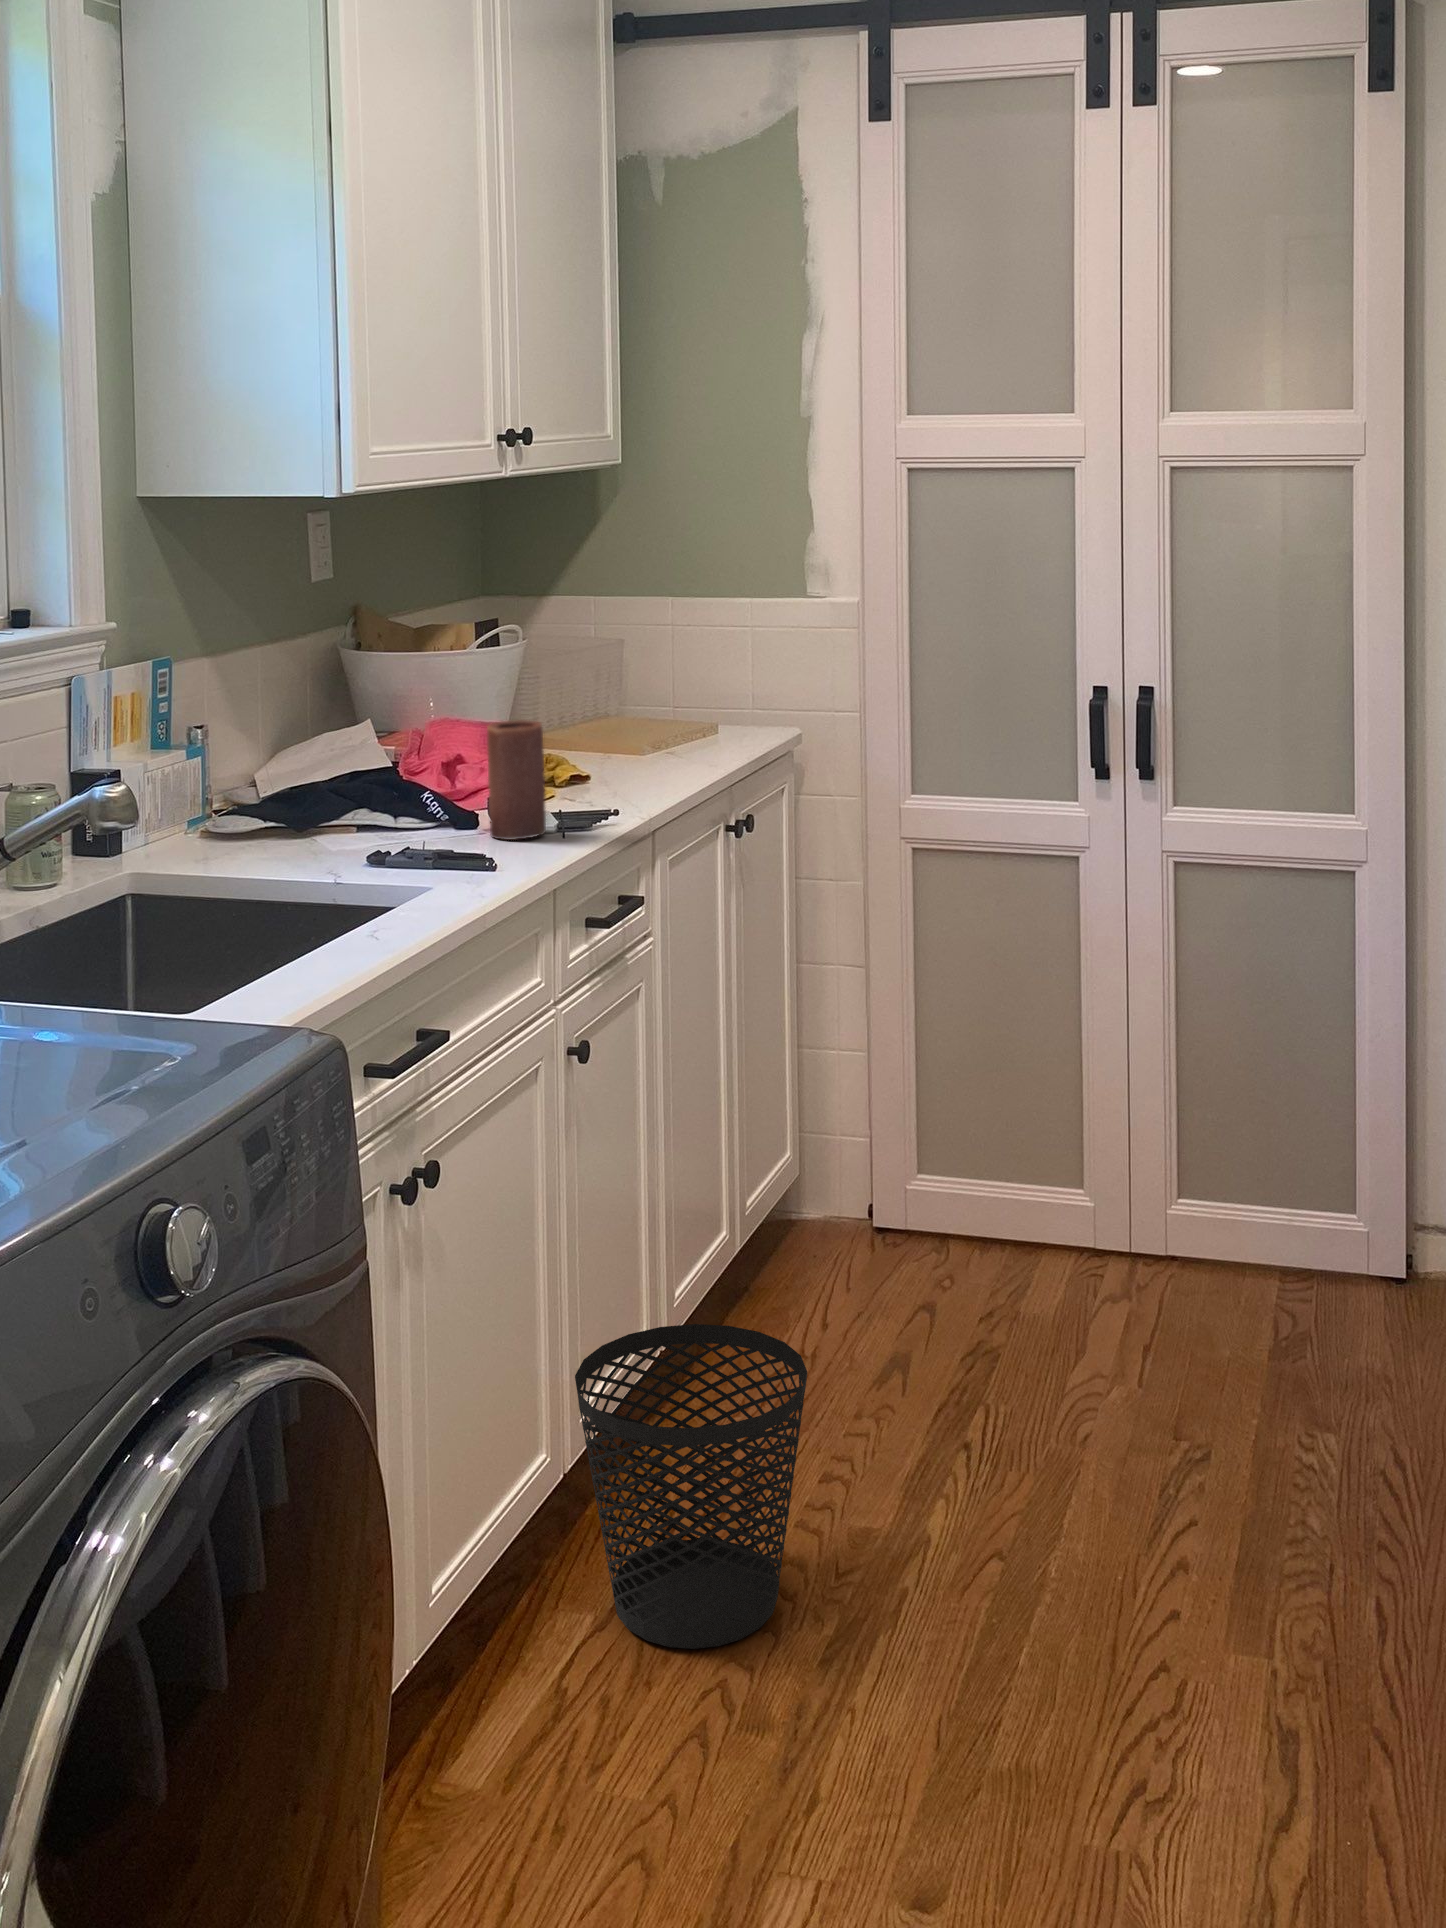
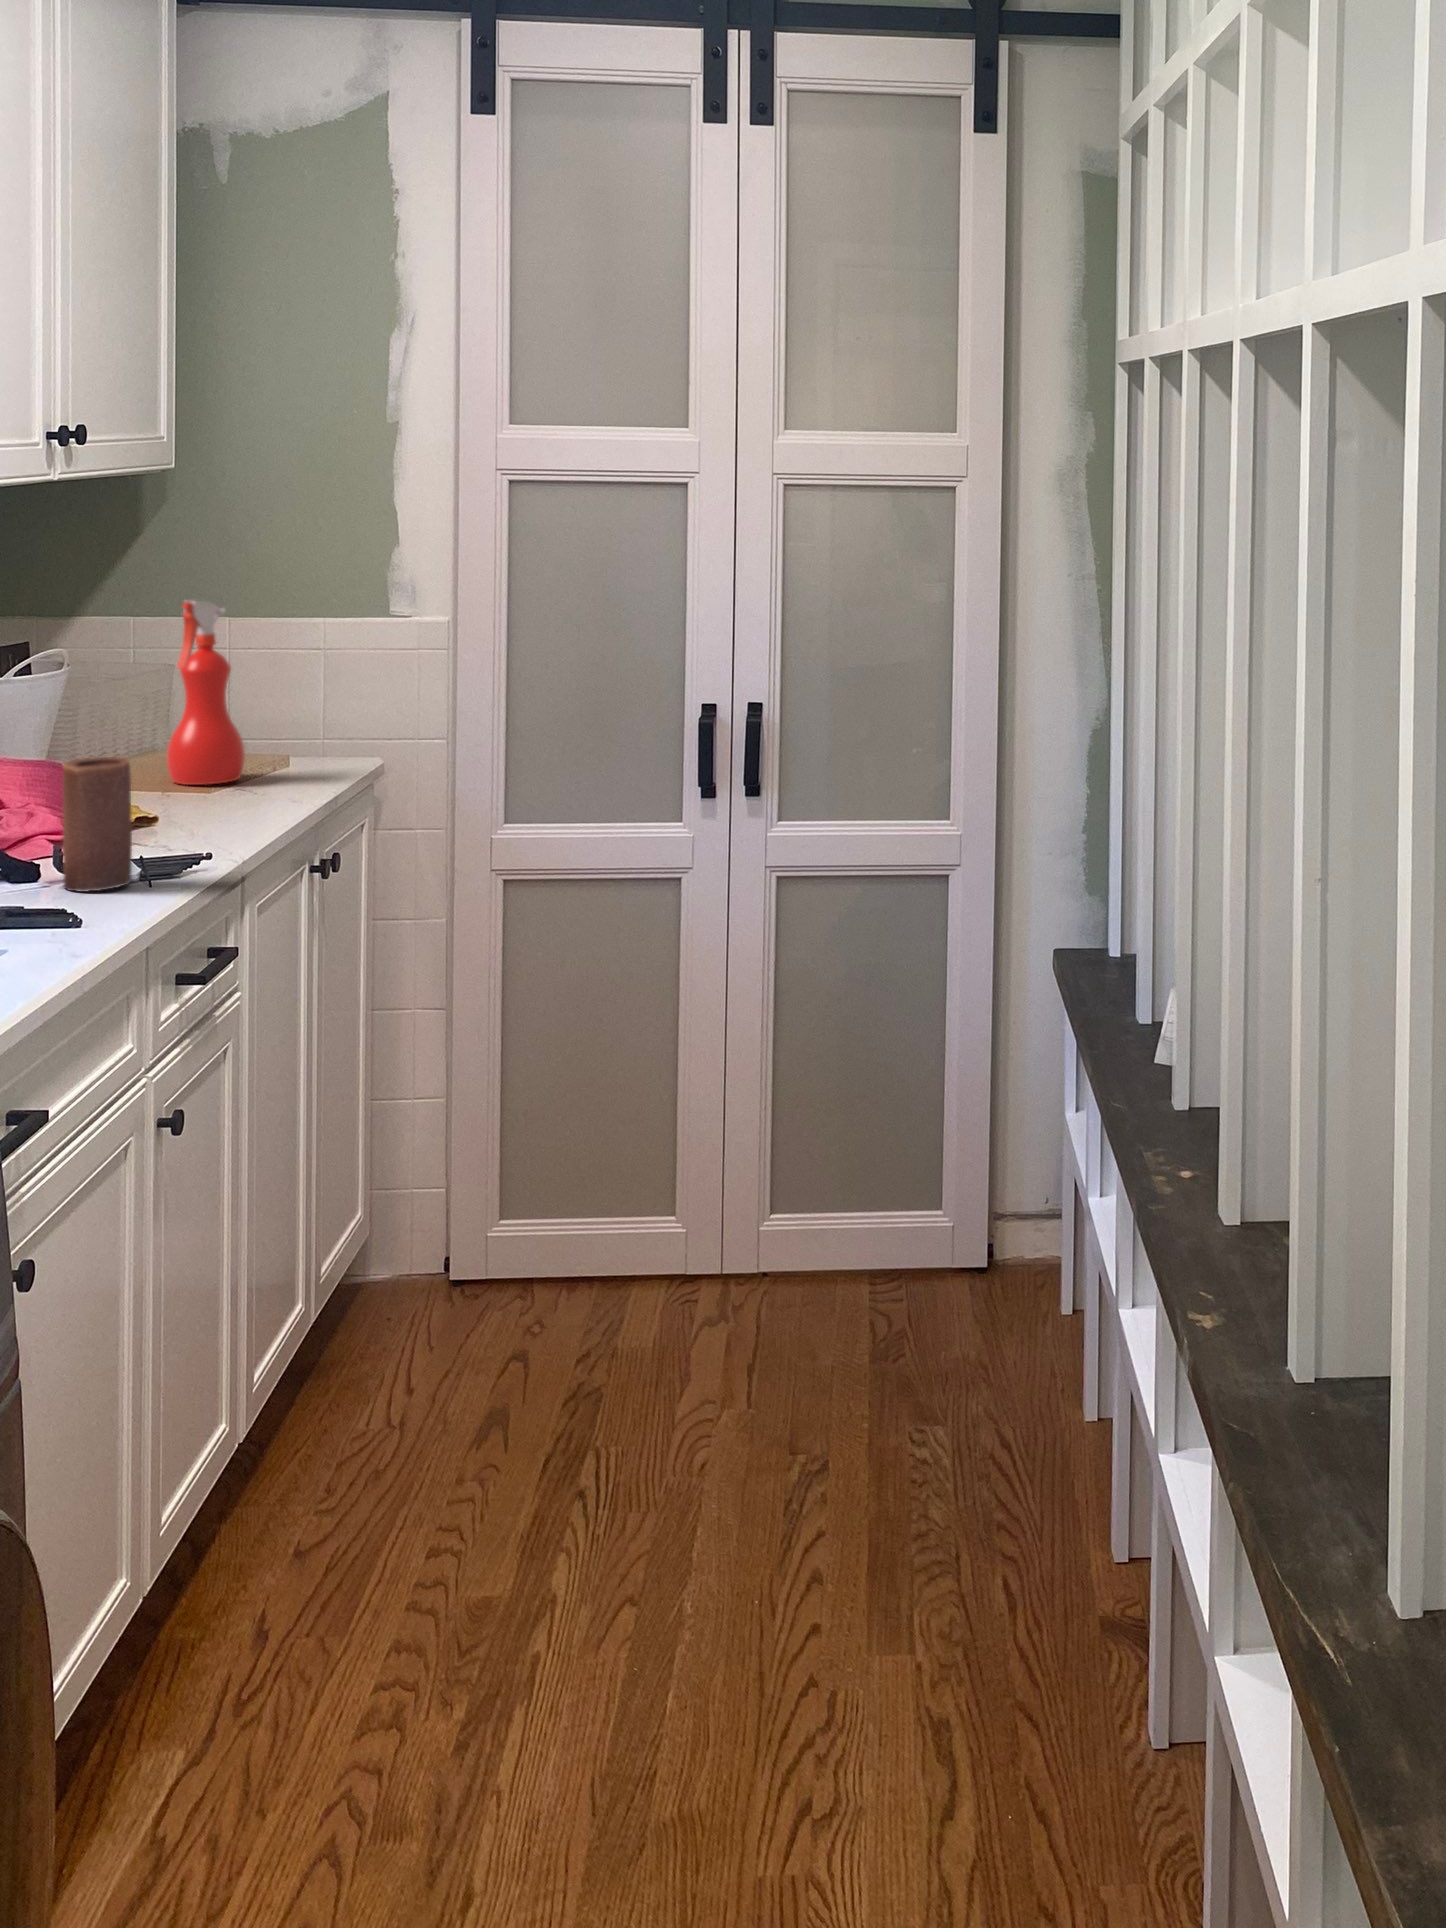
spray bottle: none [607,581,673,748] -> present [167,601,245,785]
wastebasket: present [575,1324,807,1649] -> none [170,1405,438,1764]

